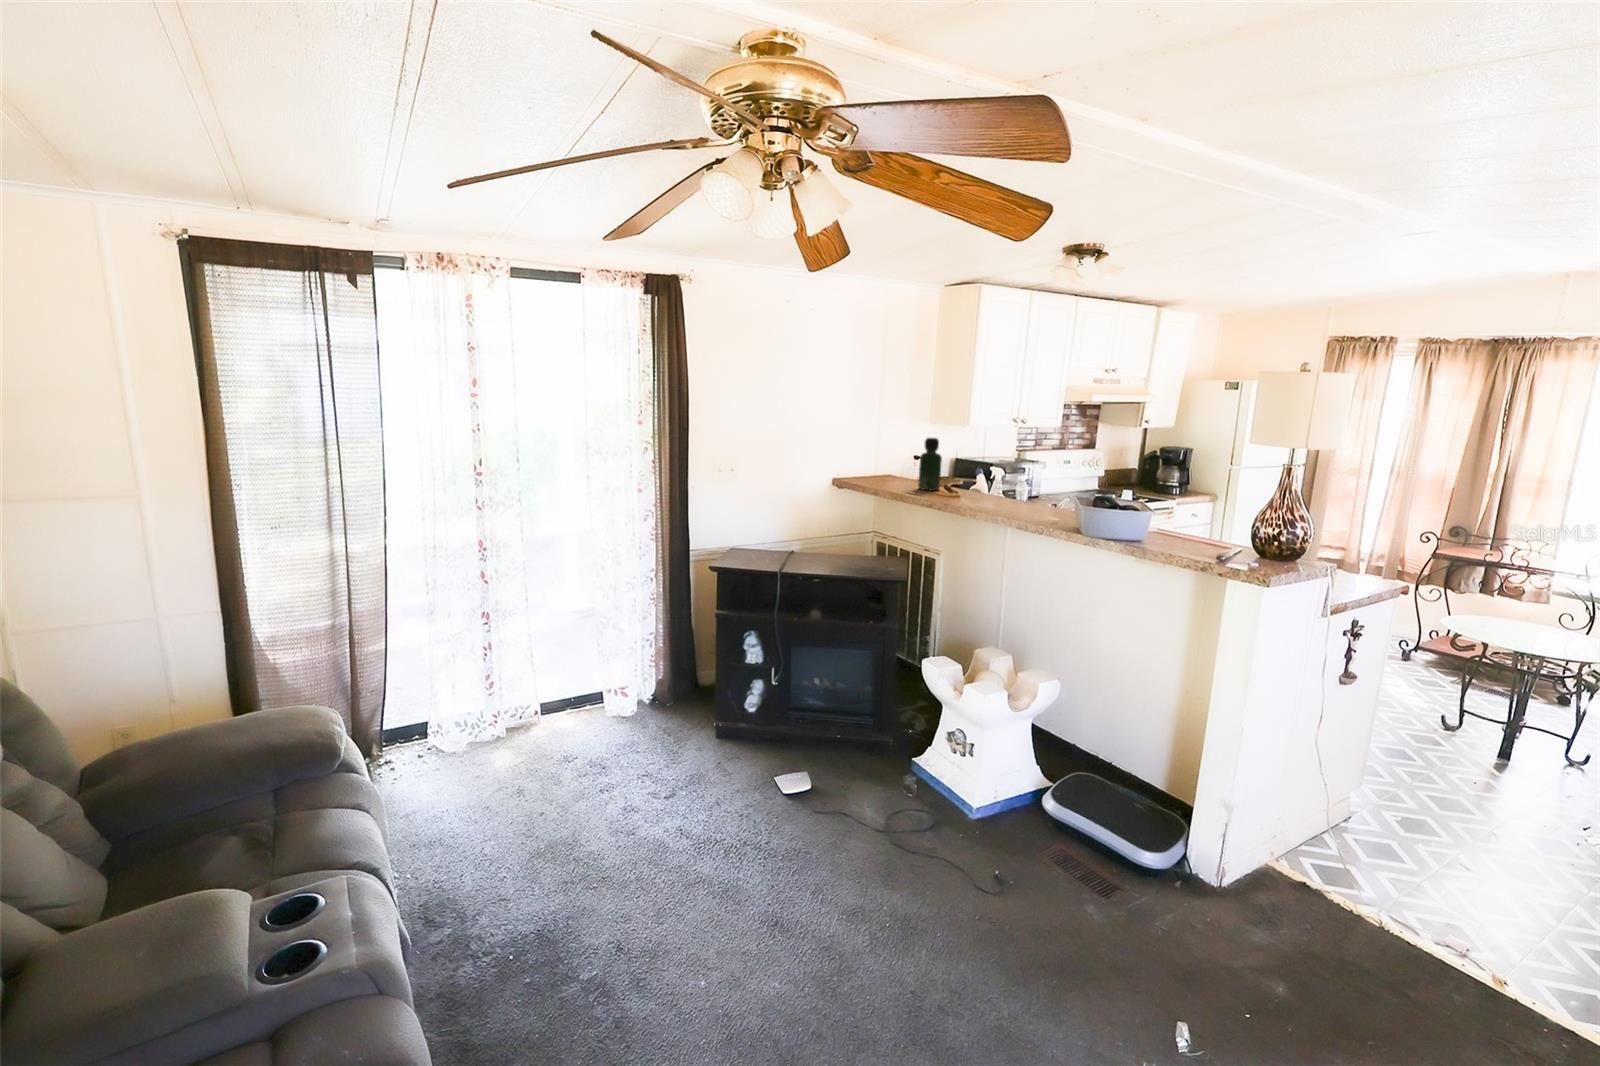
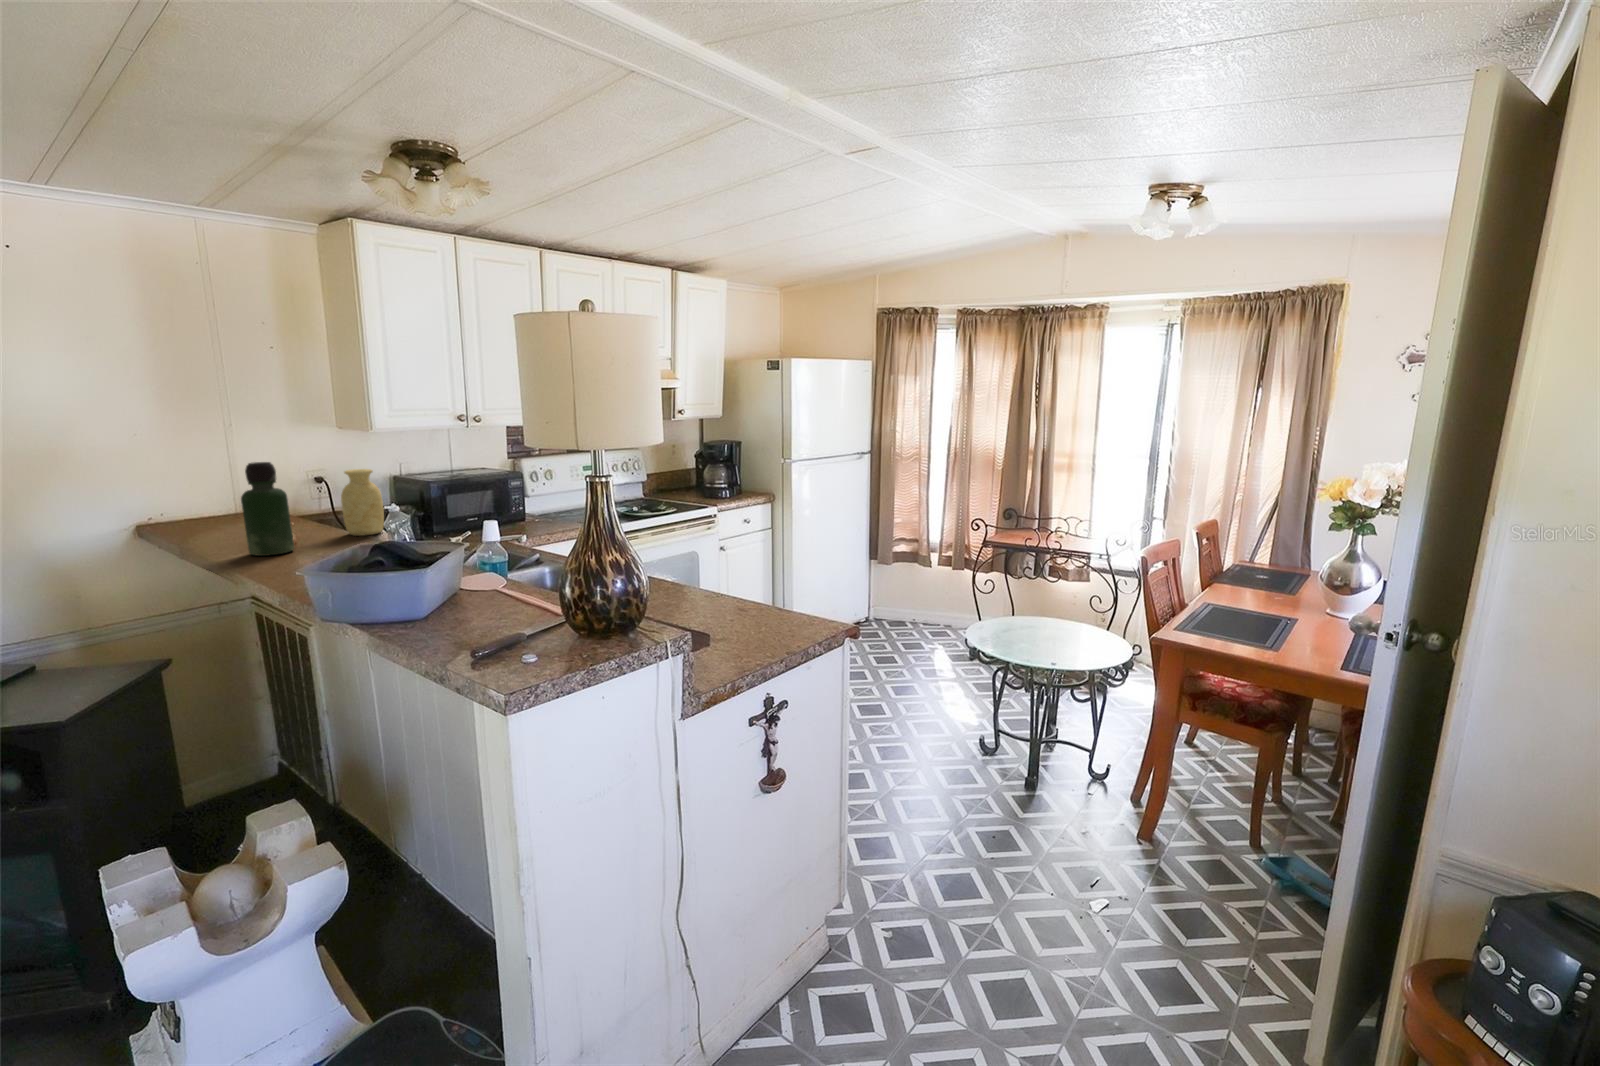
vase: none [952,446,975,486] -> present [341,469,384,536]

